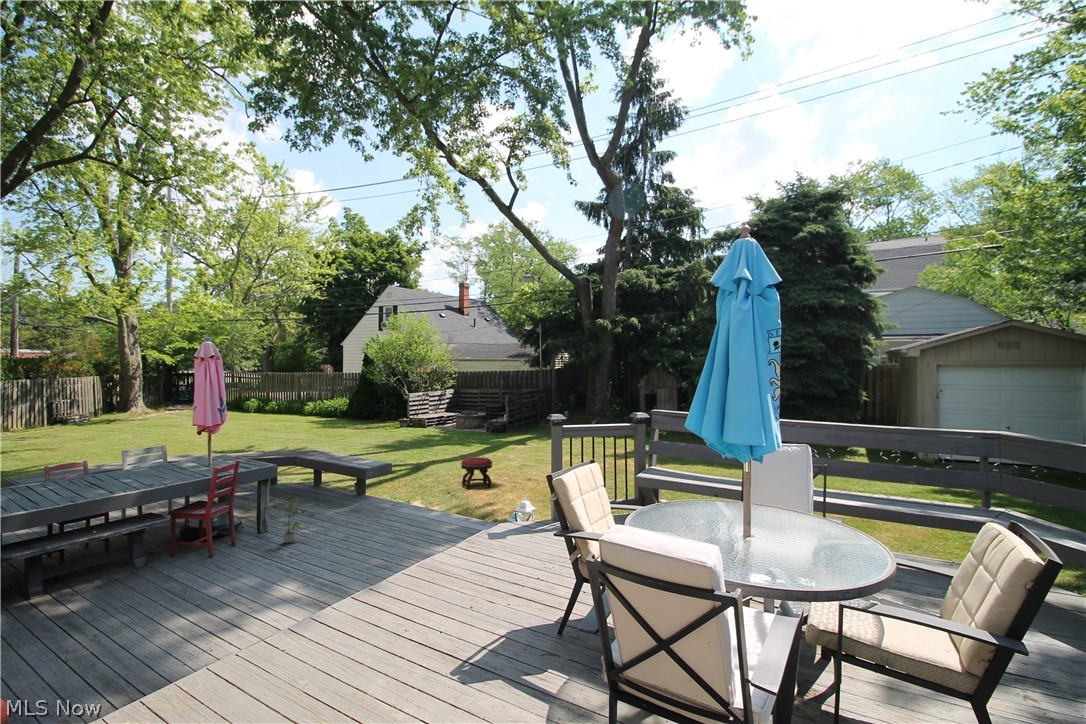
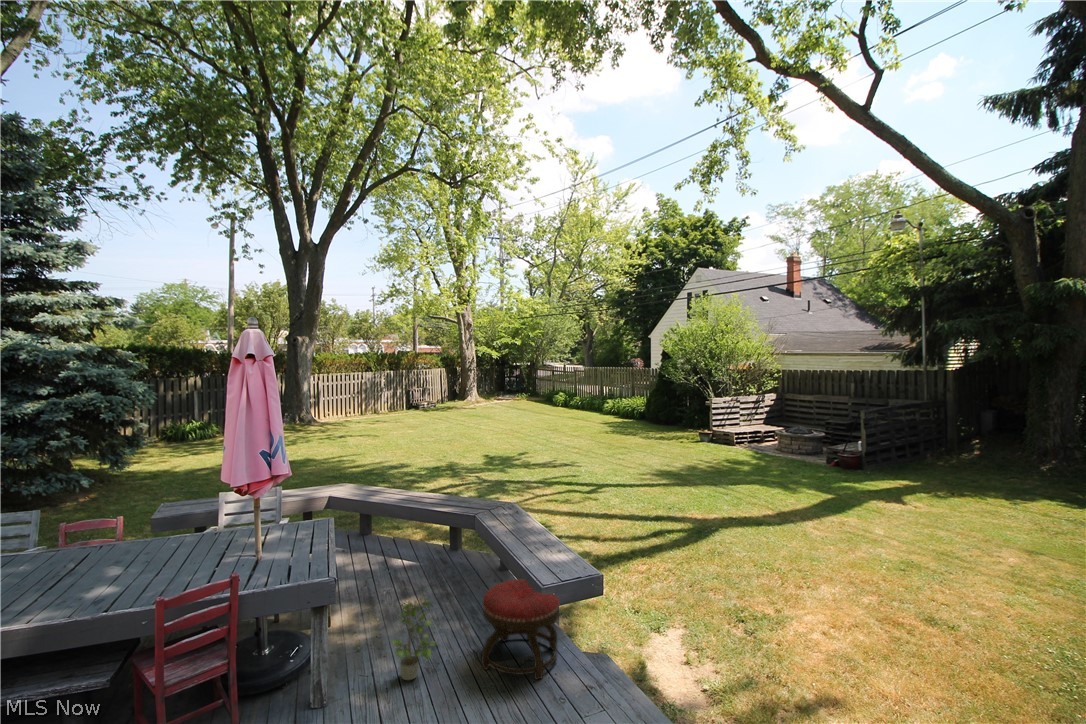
ottoman: present [461,457,492,489] -> present [481,579,560,679]

